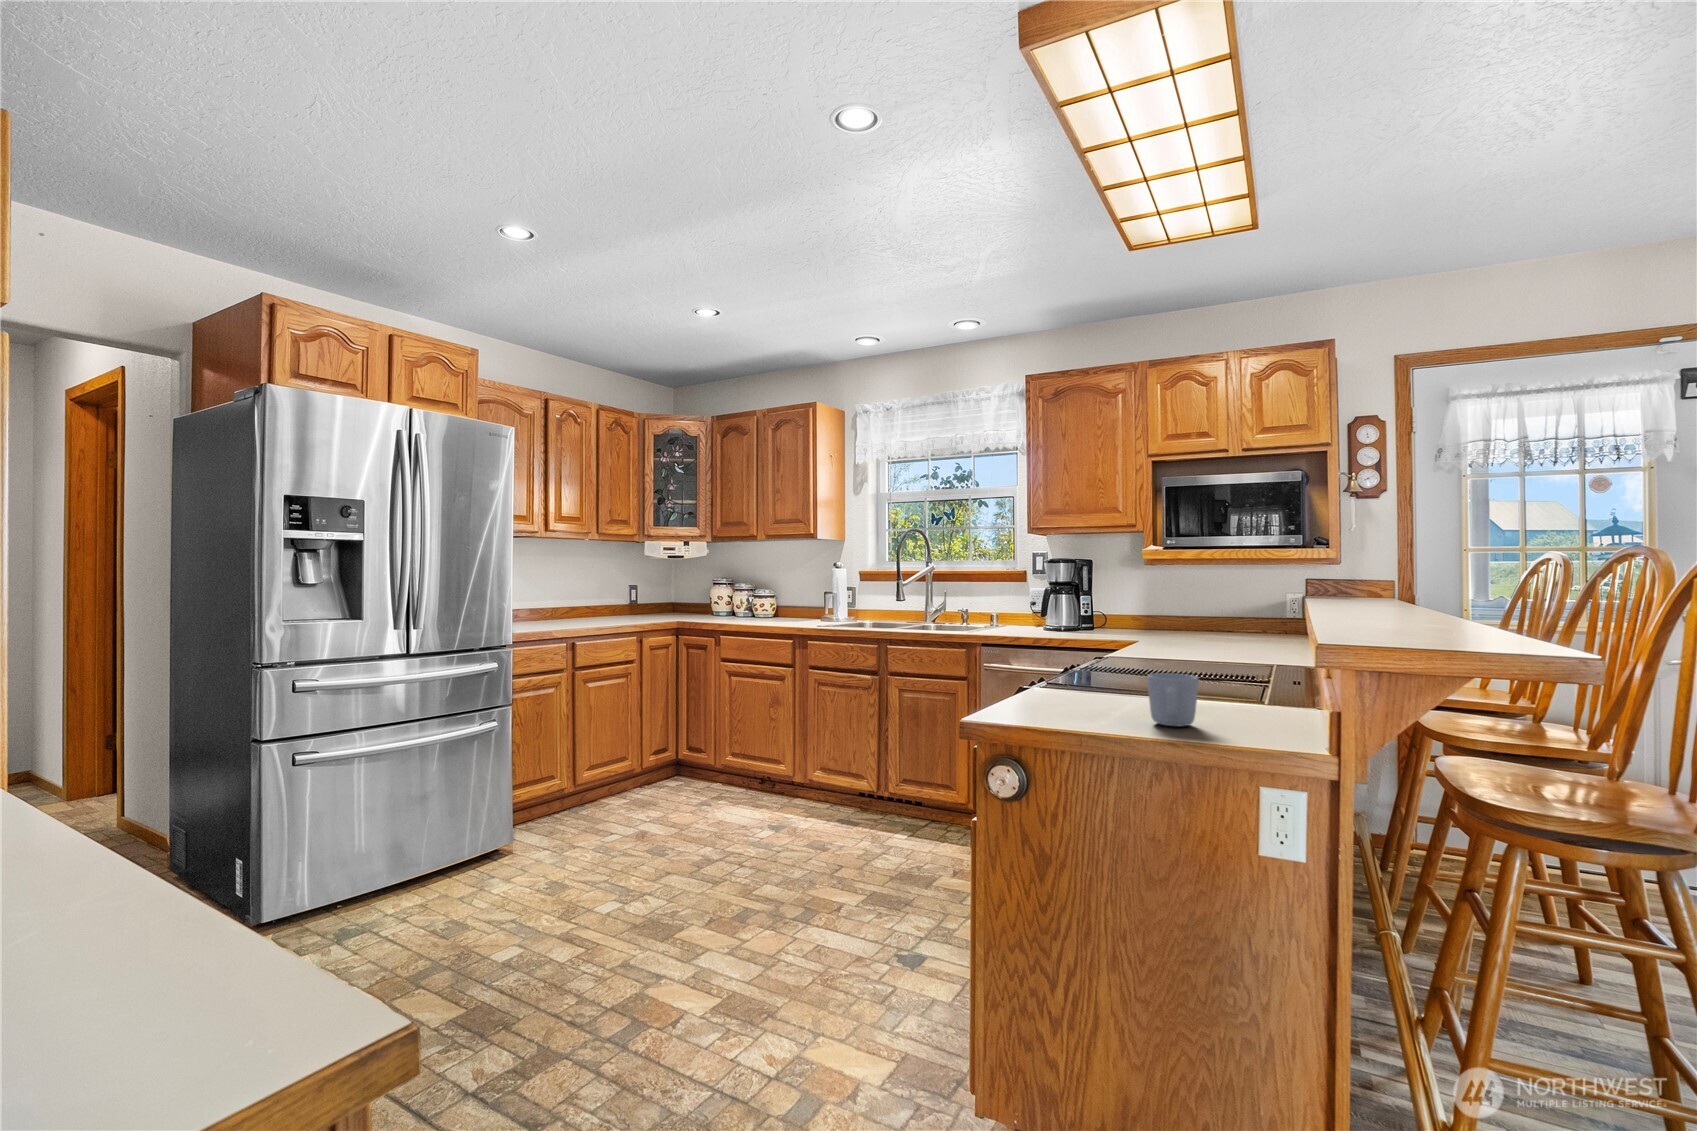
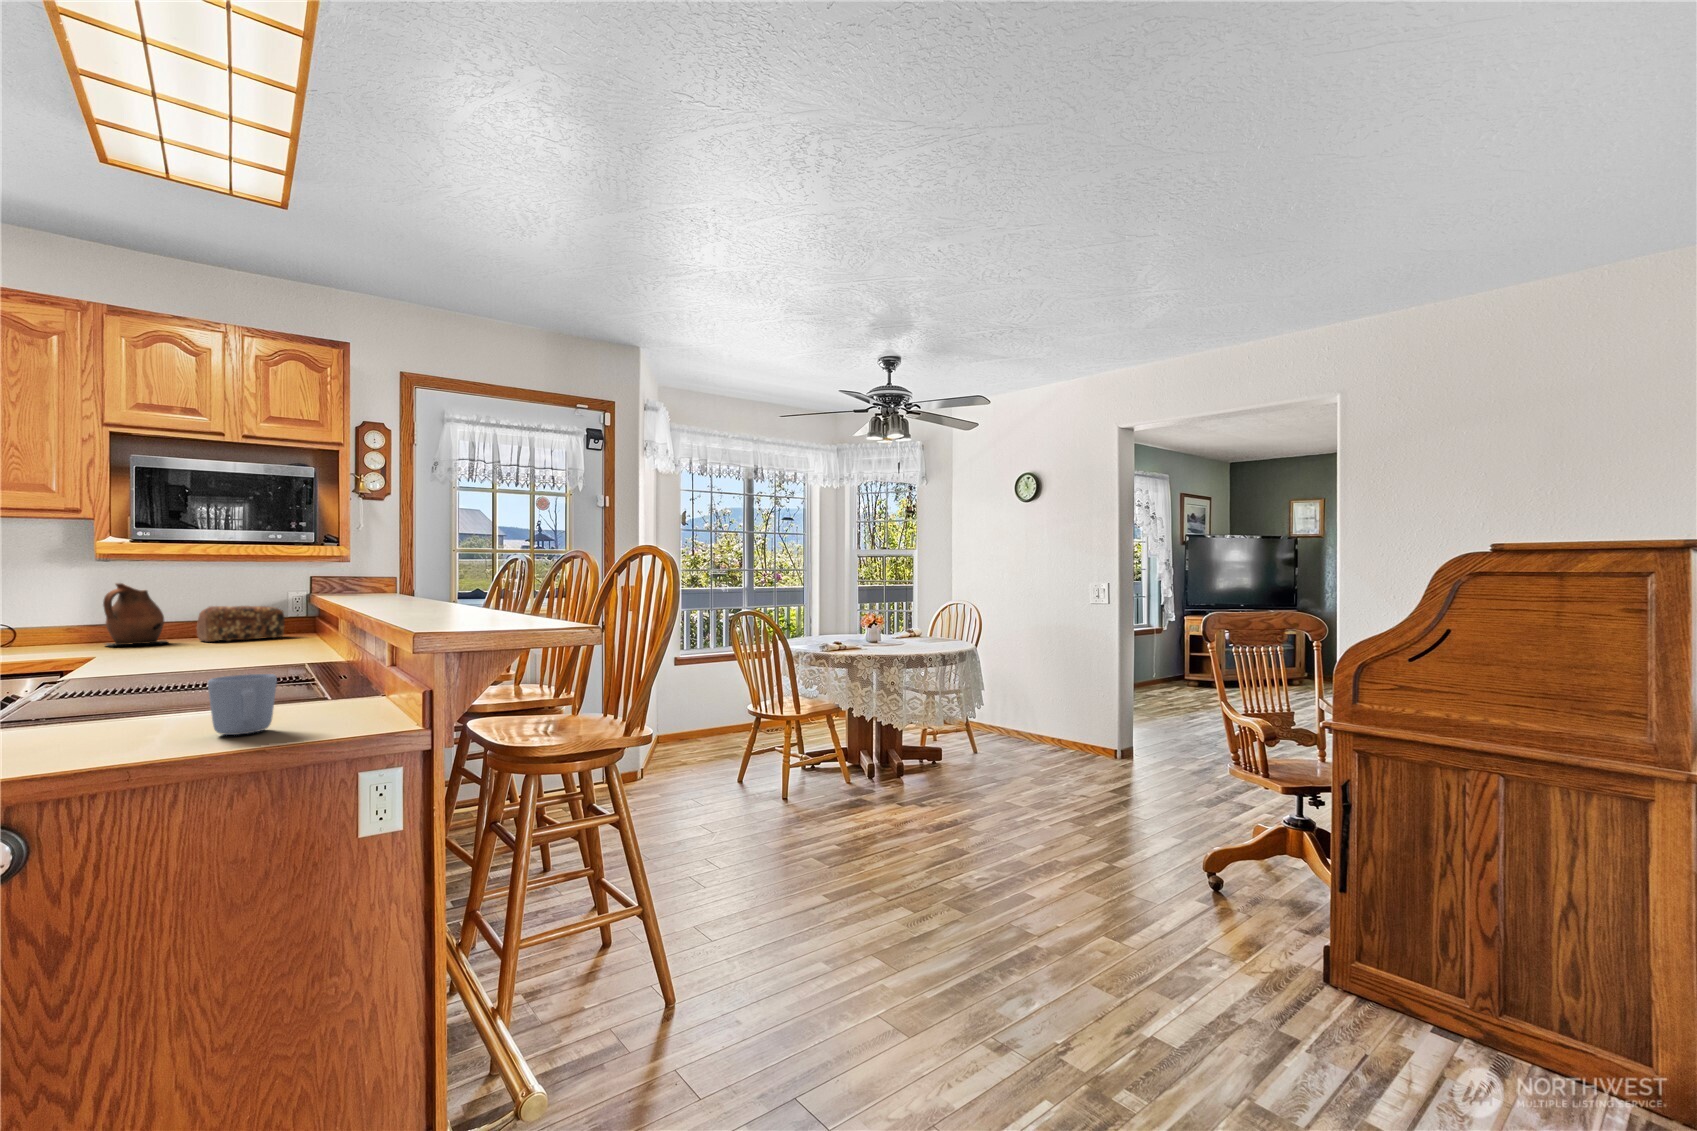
ceramic pitcher: none [1148,582,1191,633] -> present [103,583,167,646]
bread loaf: none [1211,603,1281,635] -> present [197,606,285,642]

